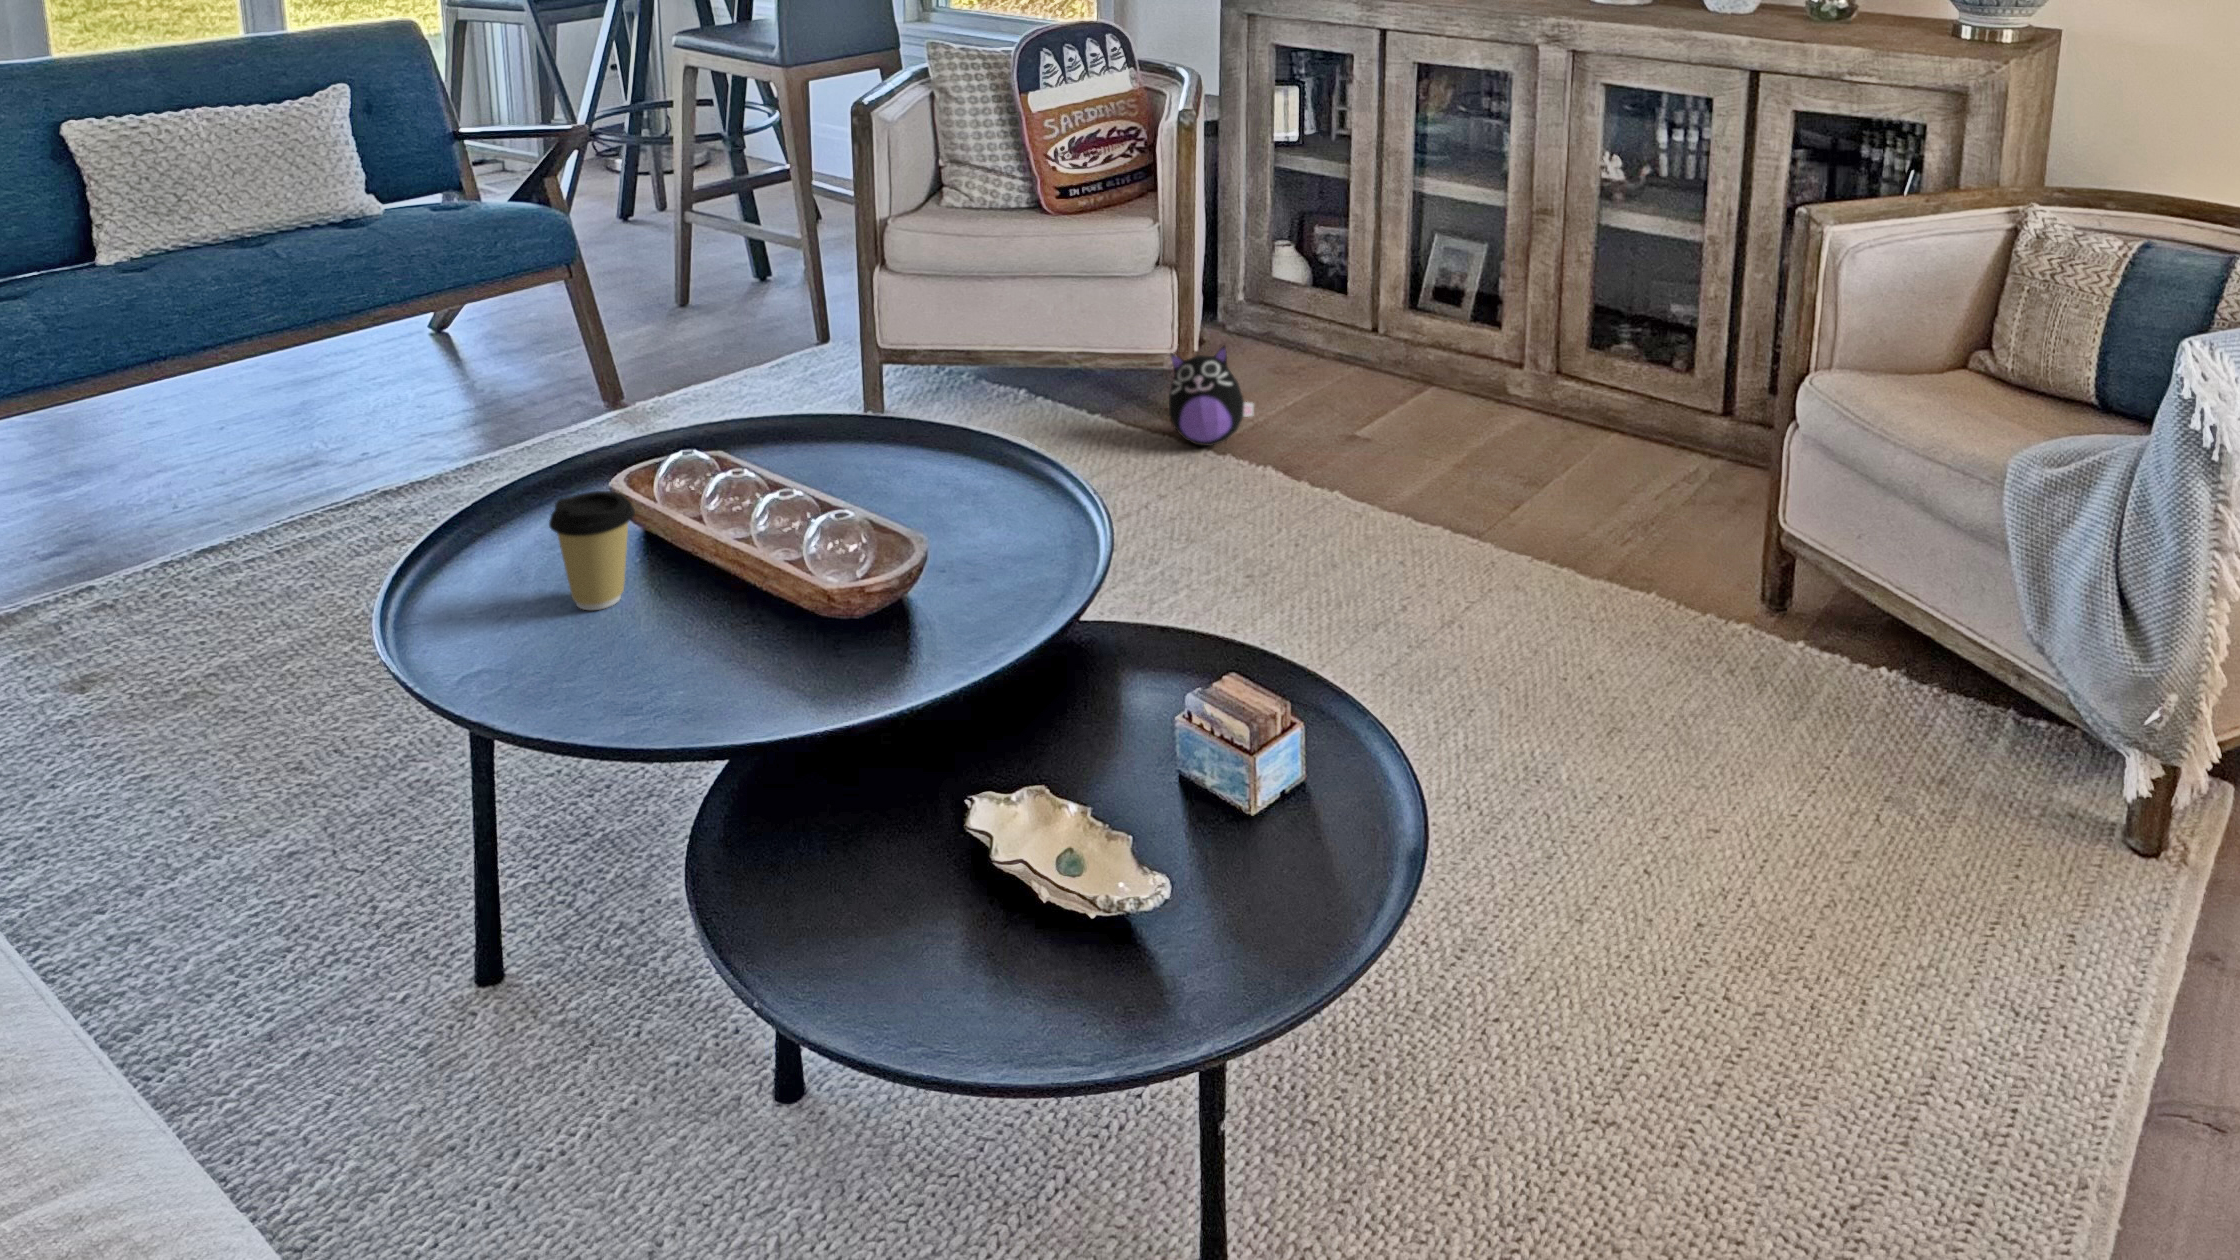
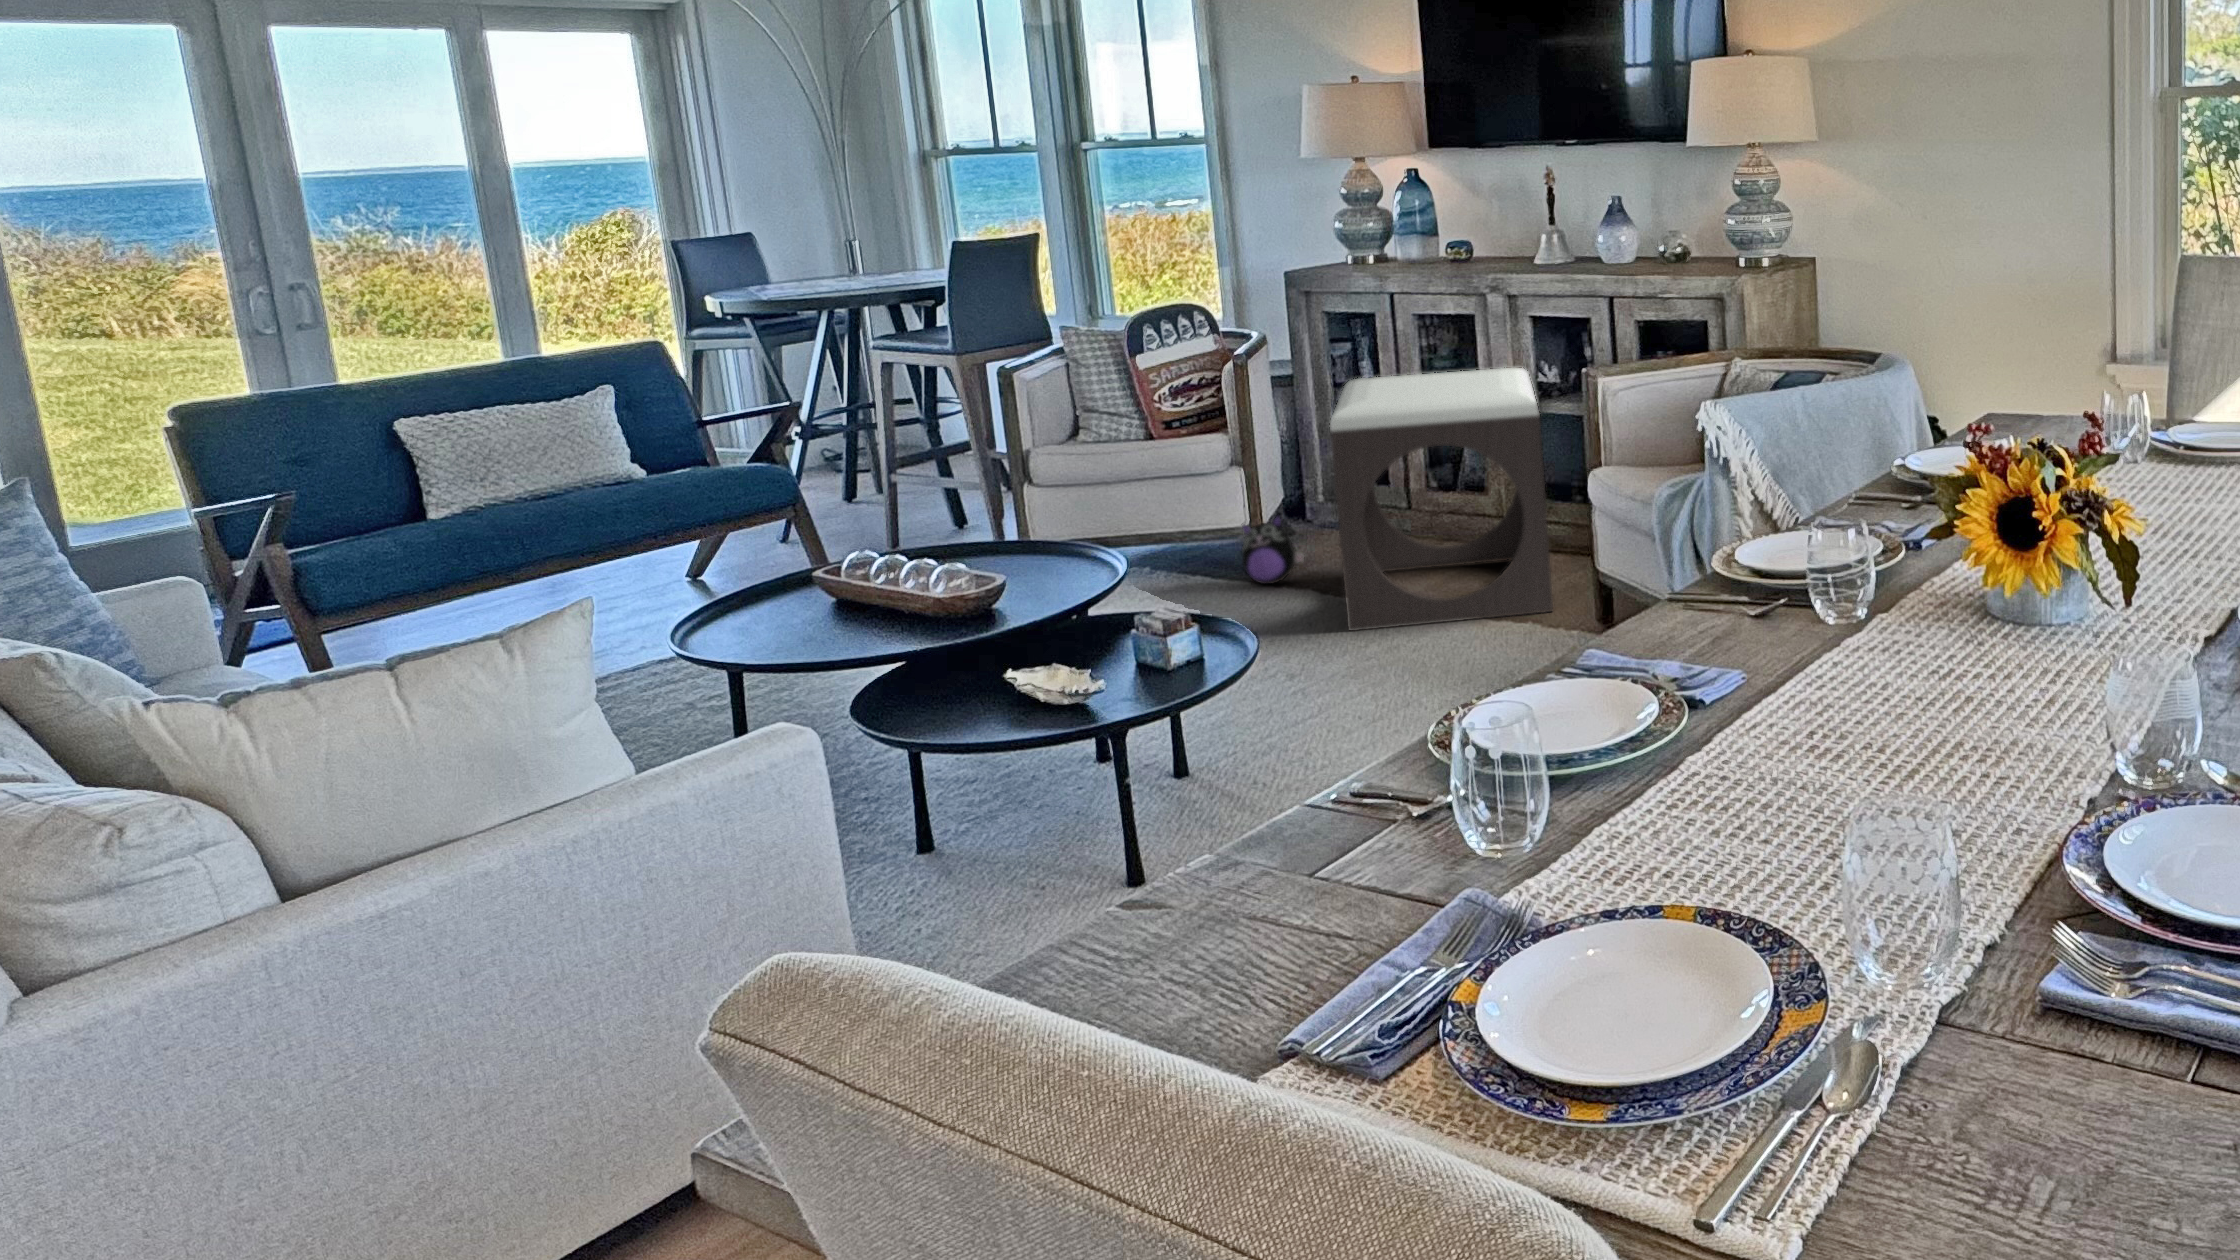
footstool: none [1332,164,1698,567] -> present [1330,368,1553,631]
coffee cup: present [549,491,635,610] -> none [768,557,820,622]

